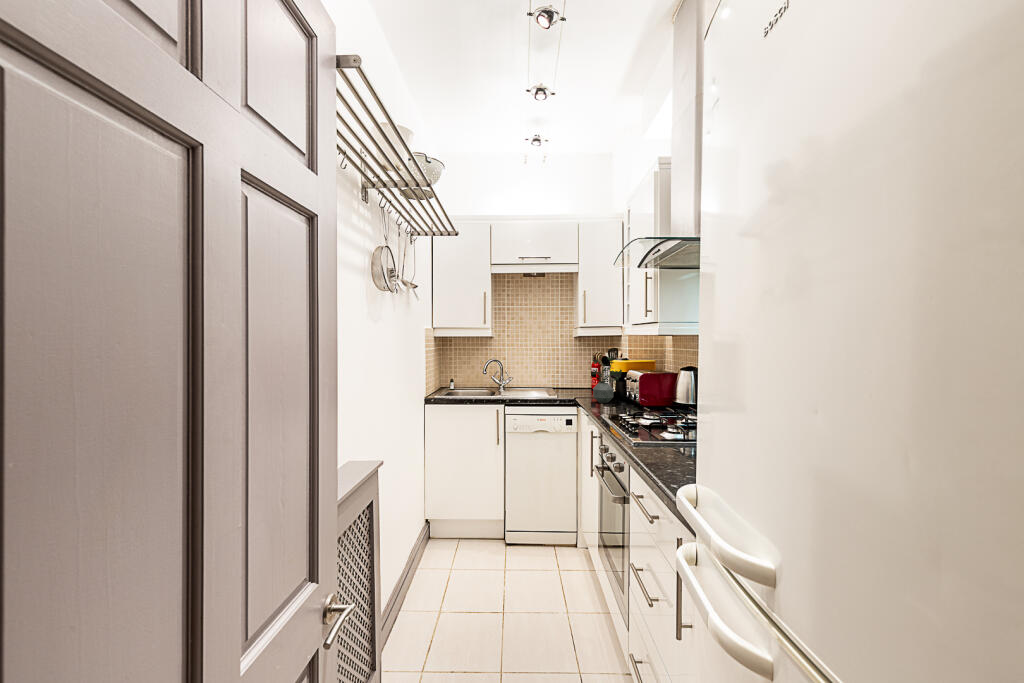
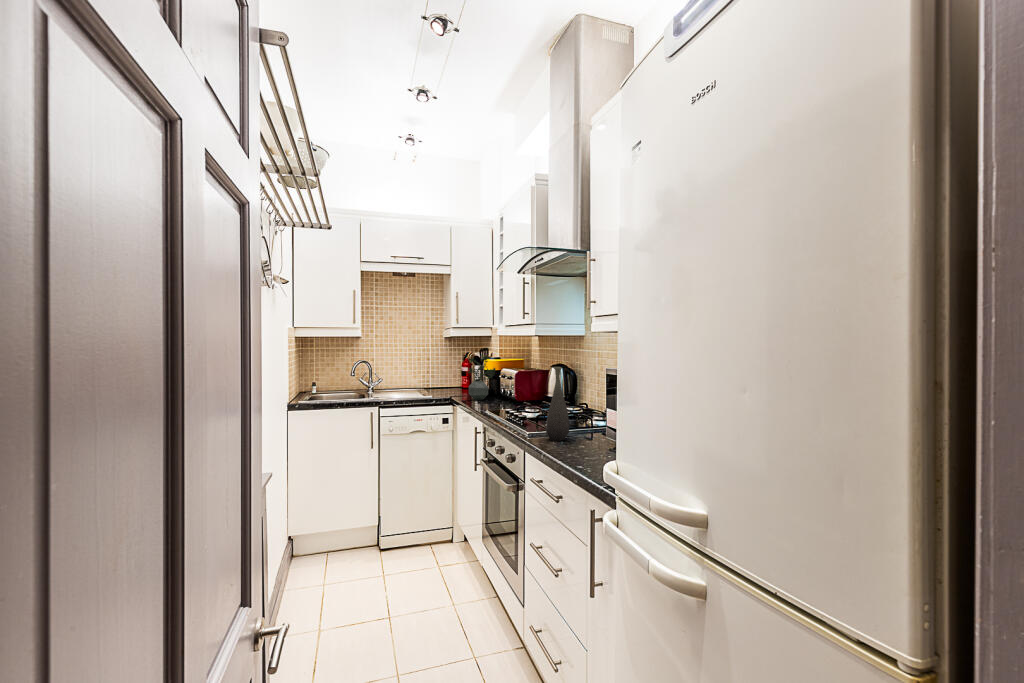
bottle: none [650,373,676,455] -> present [546,367,569,441]

